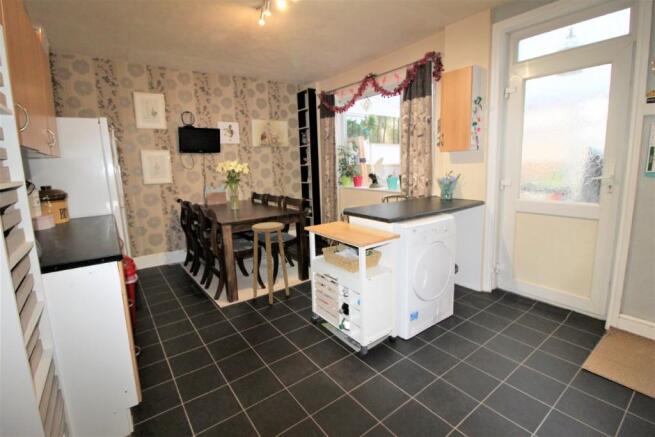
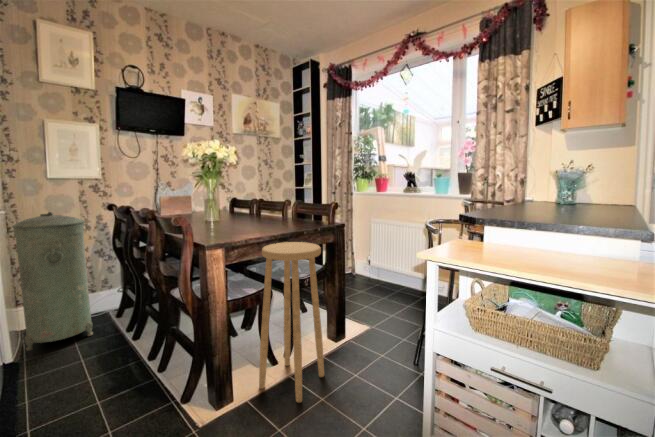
trash can: none [130,205,172,280] -> present [12,212,93,351]

